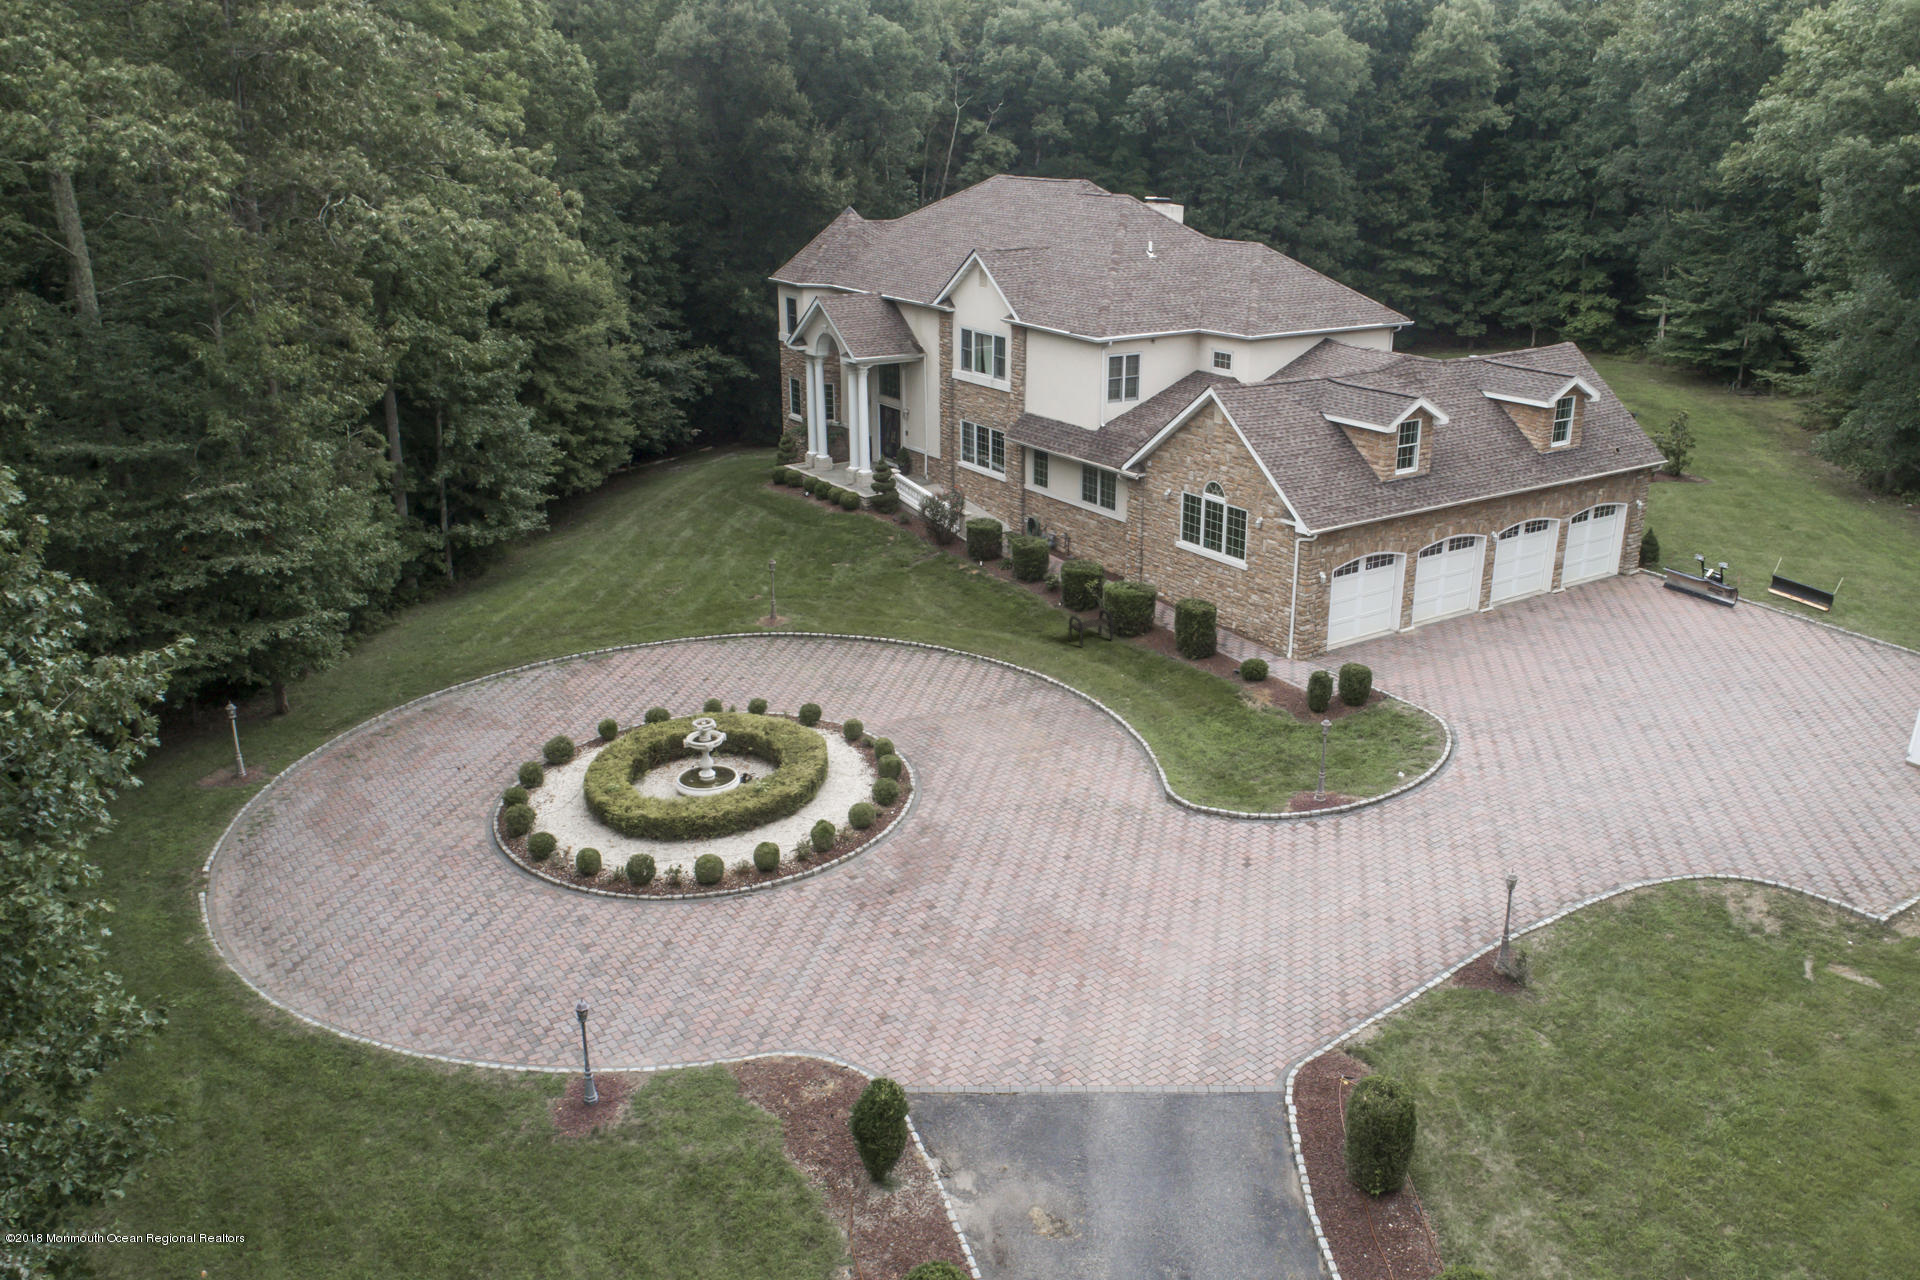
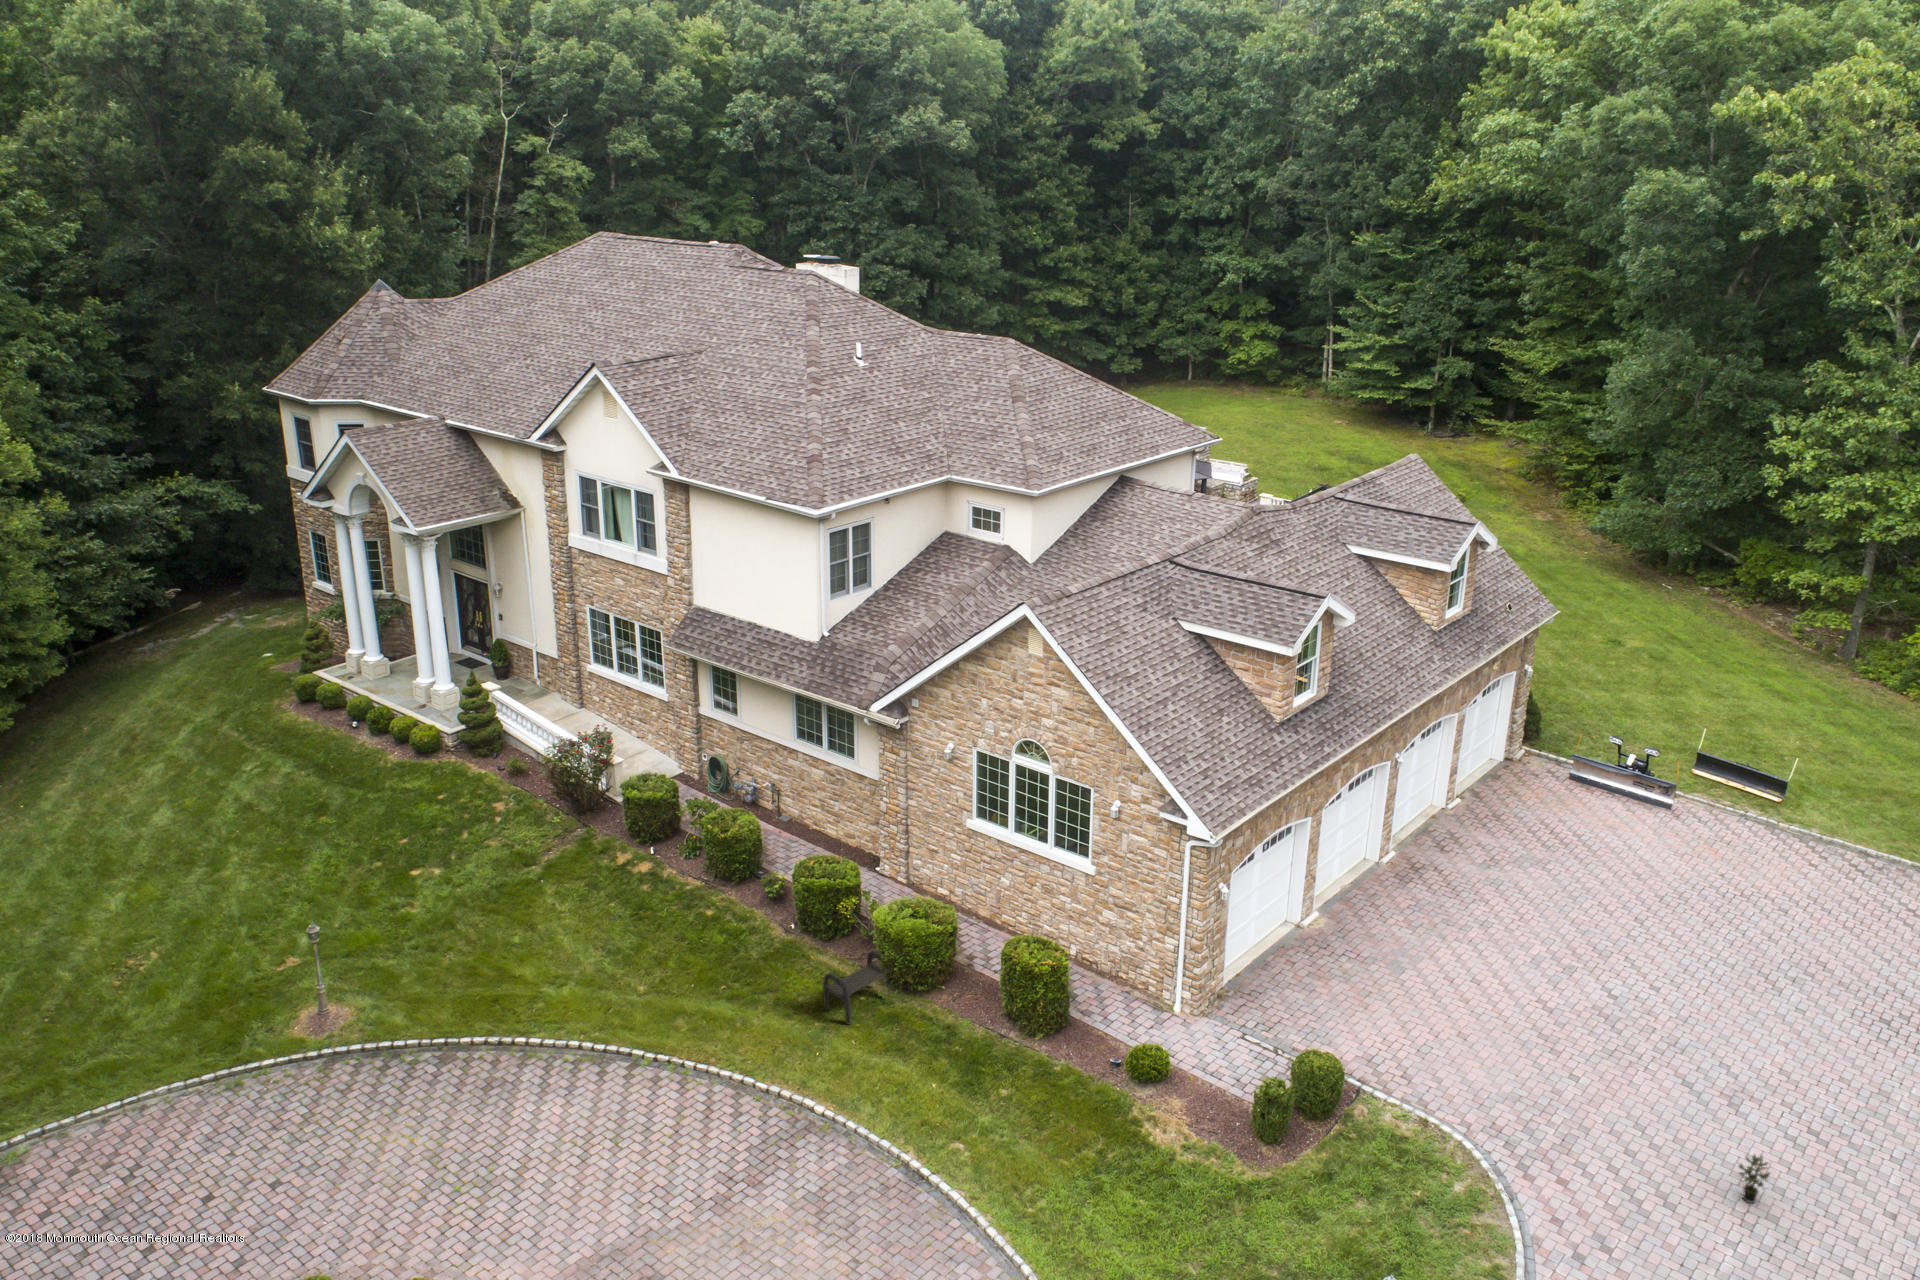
potted plant: none [1615,736,1637,768] -> present [1739,1155,1769,1203]

